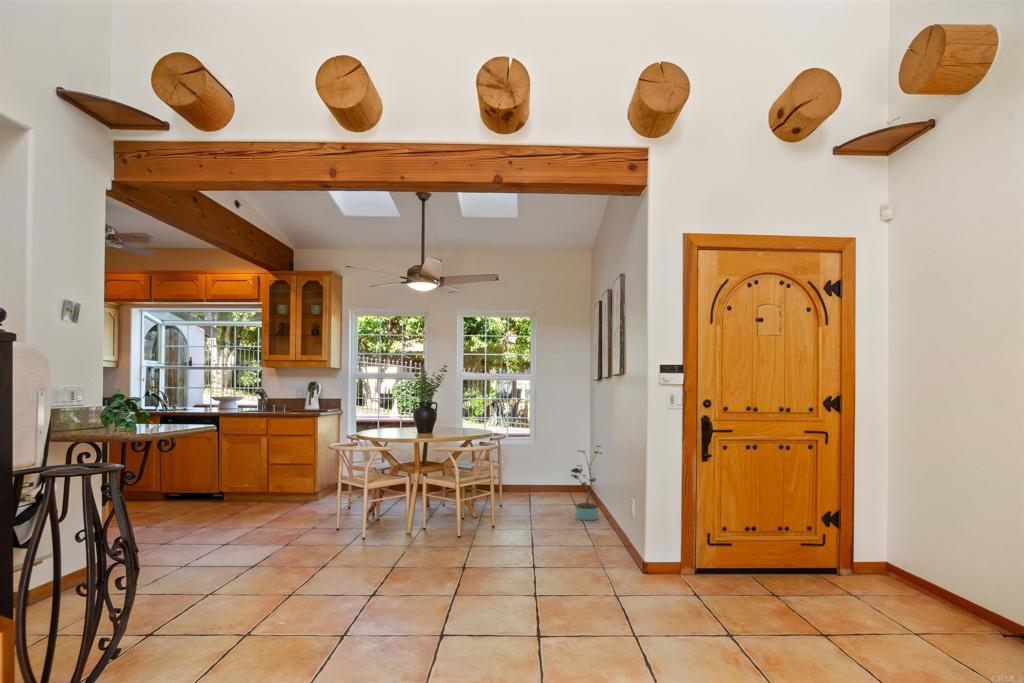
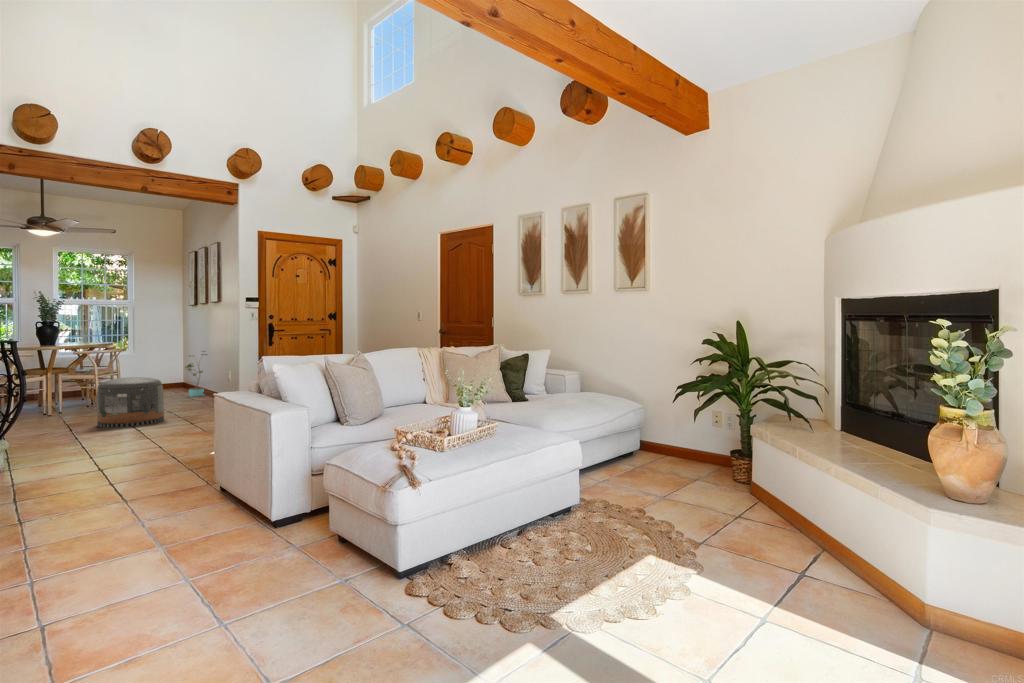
pouf: none [381,529,493,655] -> present [96,377,164,427]

